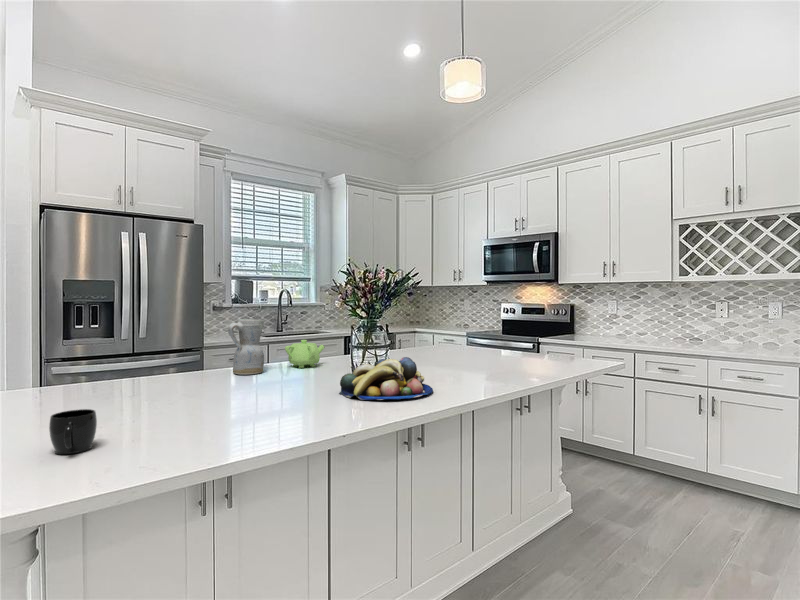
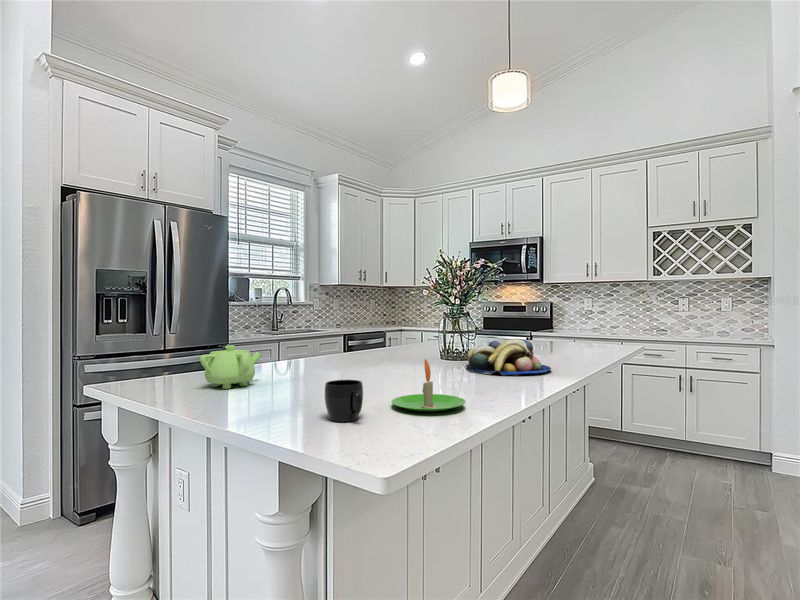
ceramic pitcher: present [228,319,264,375] -> none [327,307,357,362]
teapot: present [285,340,325,368] -> present [200,345,262,389]
candle: none [141,389,227,447] -> present [391,359,466,412]

